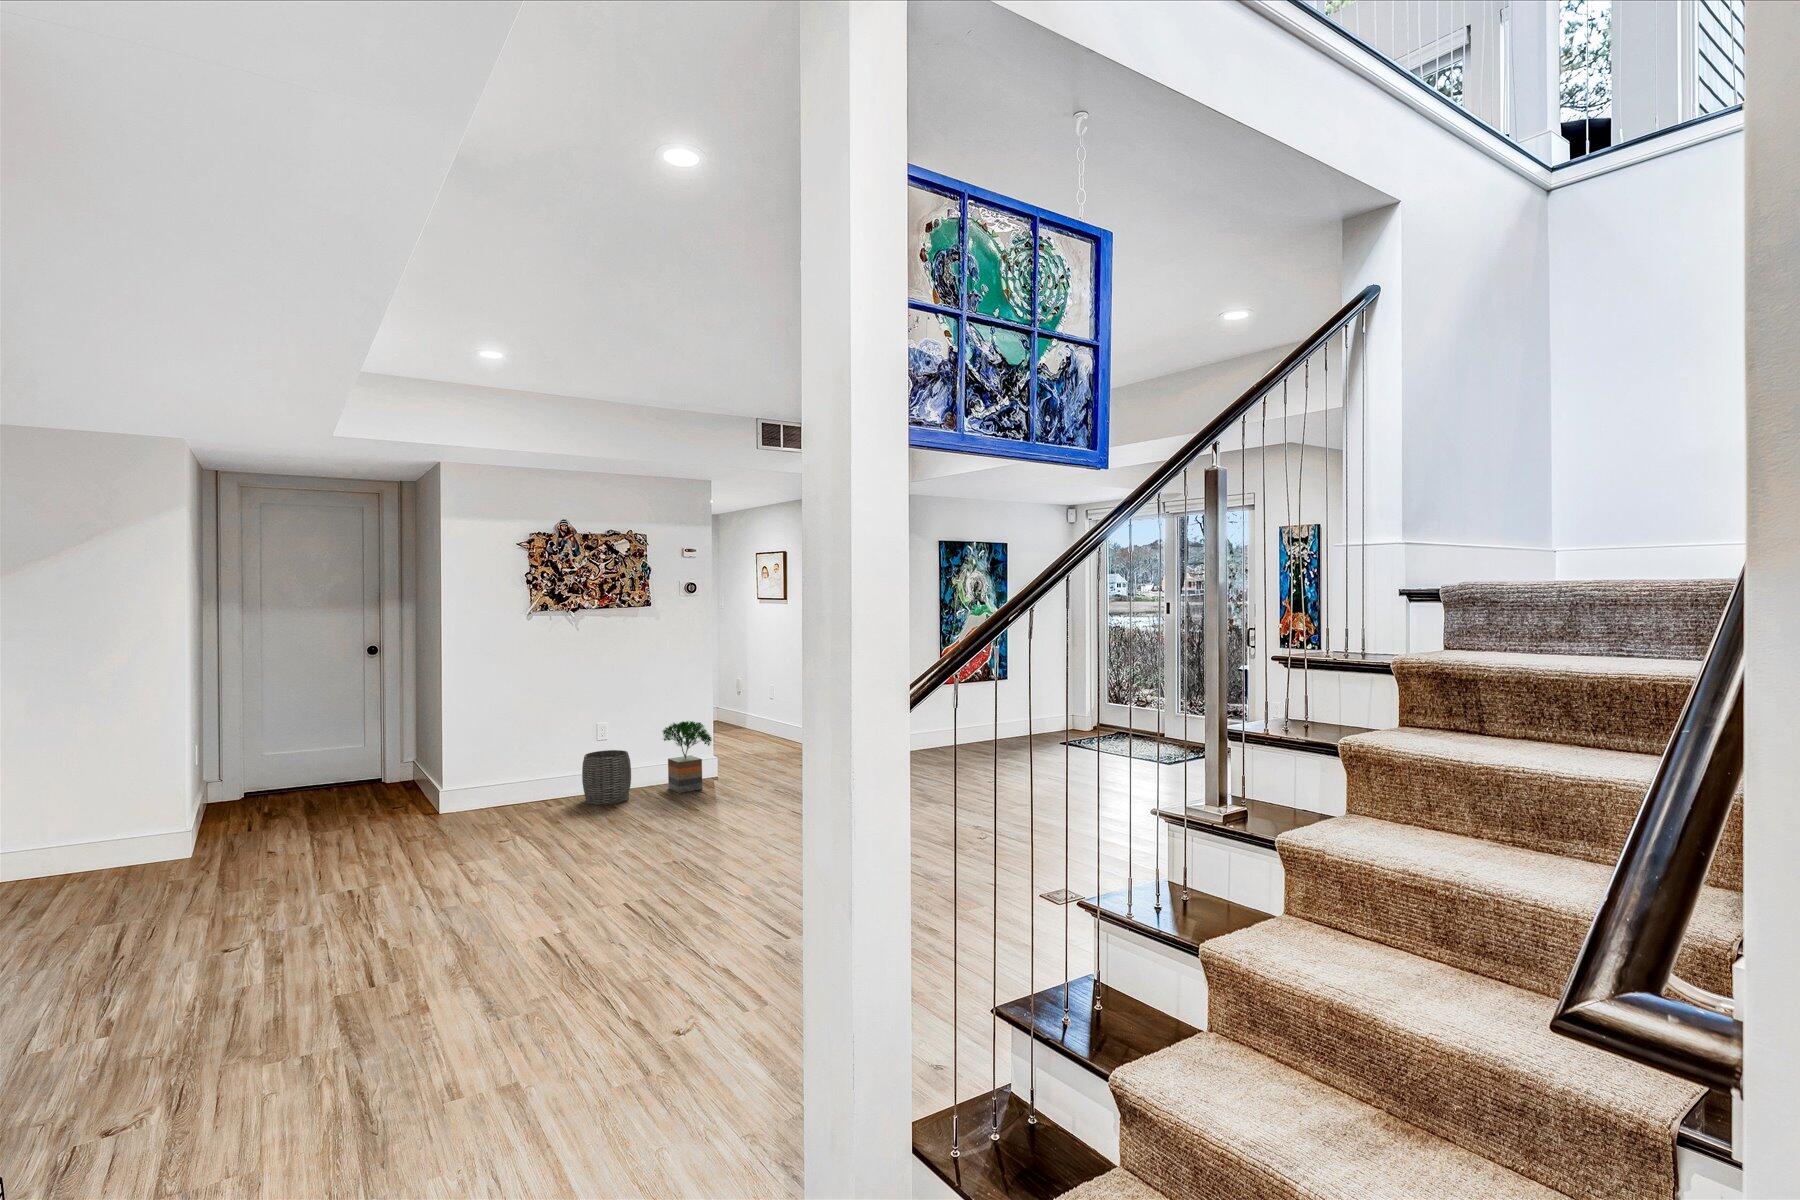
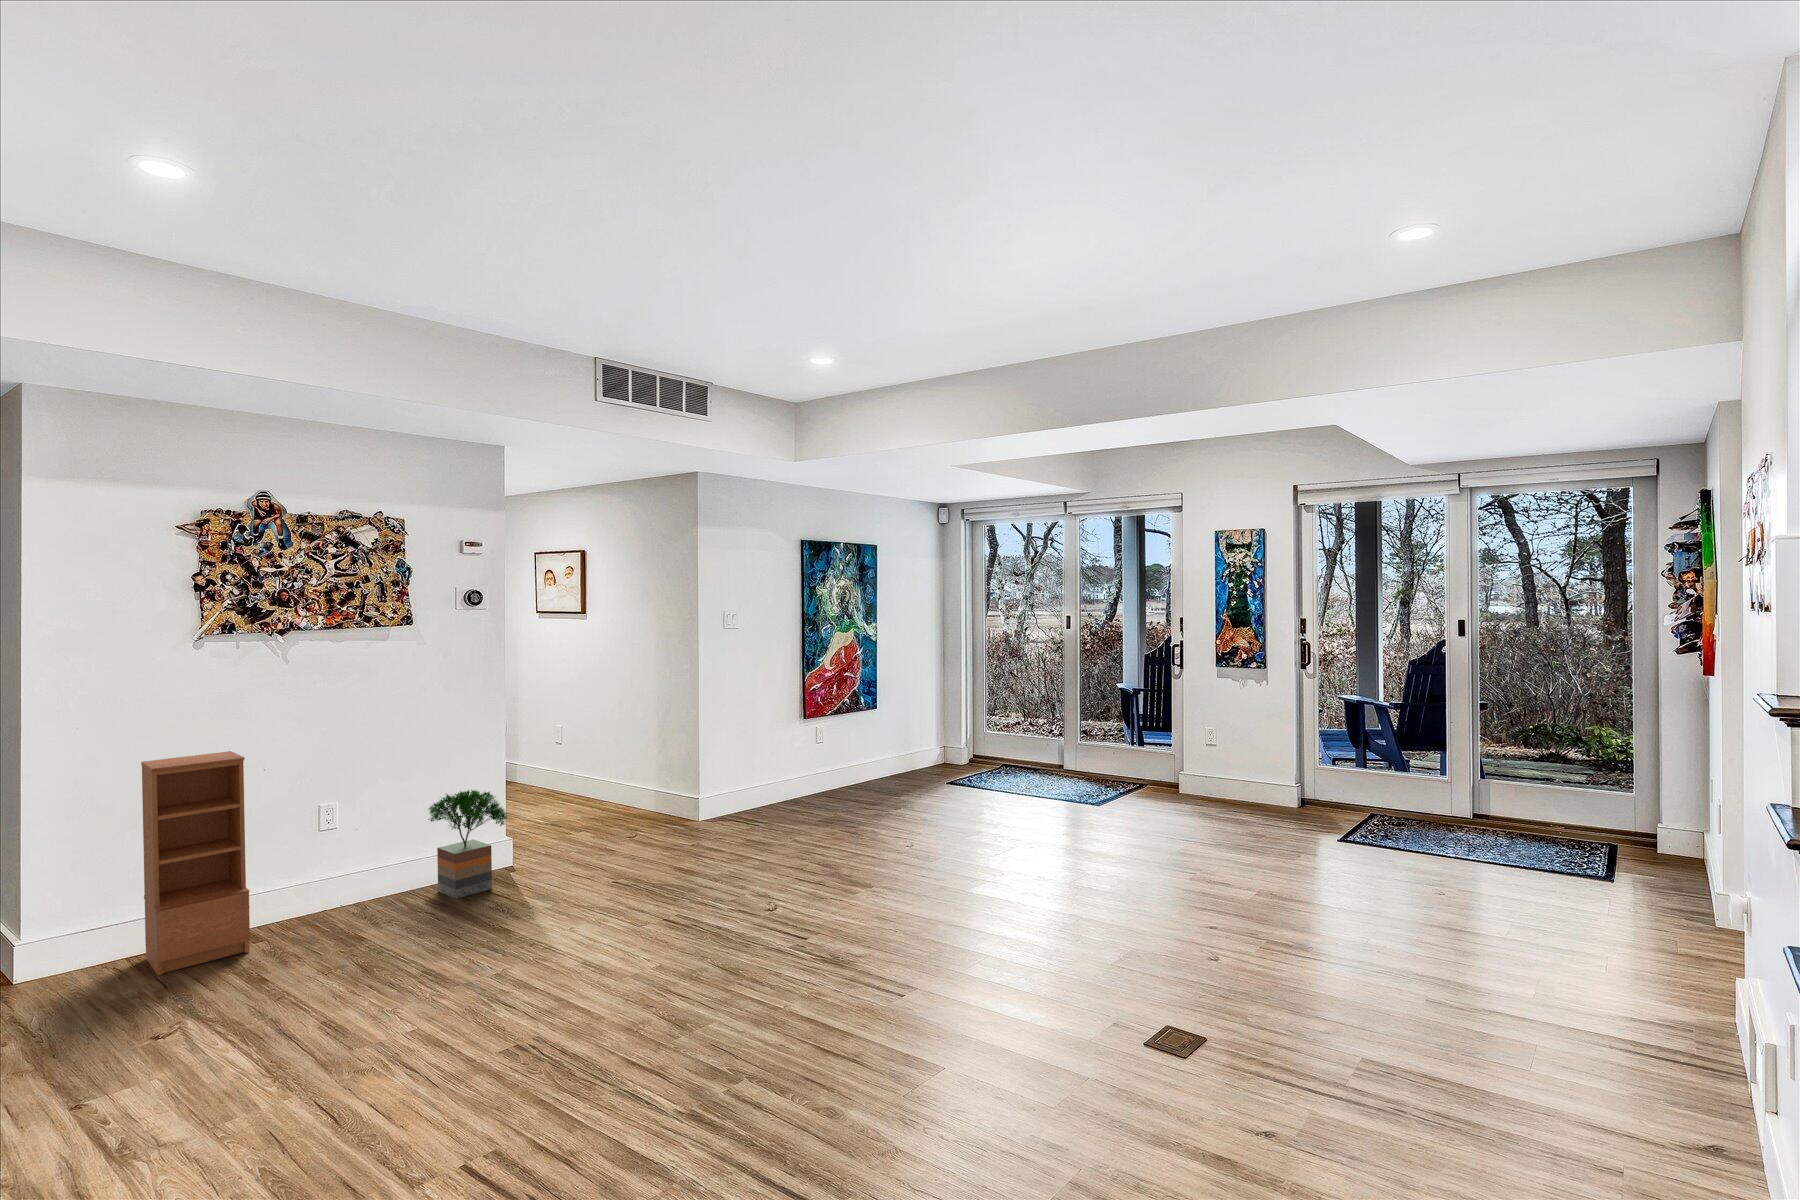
bookcase: none [500,685,558,817] -> present [141,751,250,975]
woven basket: present [582,750,631,805] -> none [294,843,378,934]

